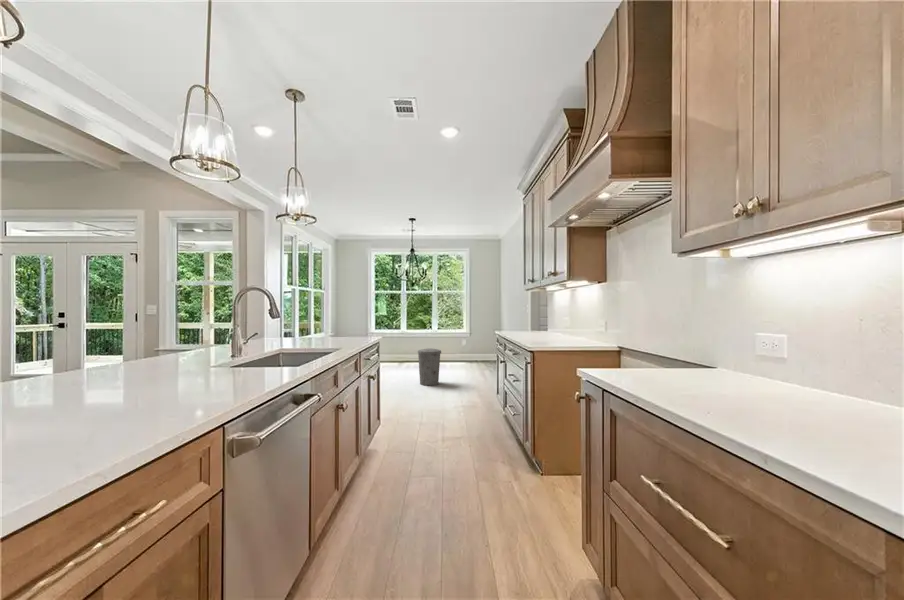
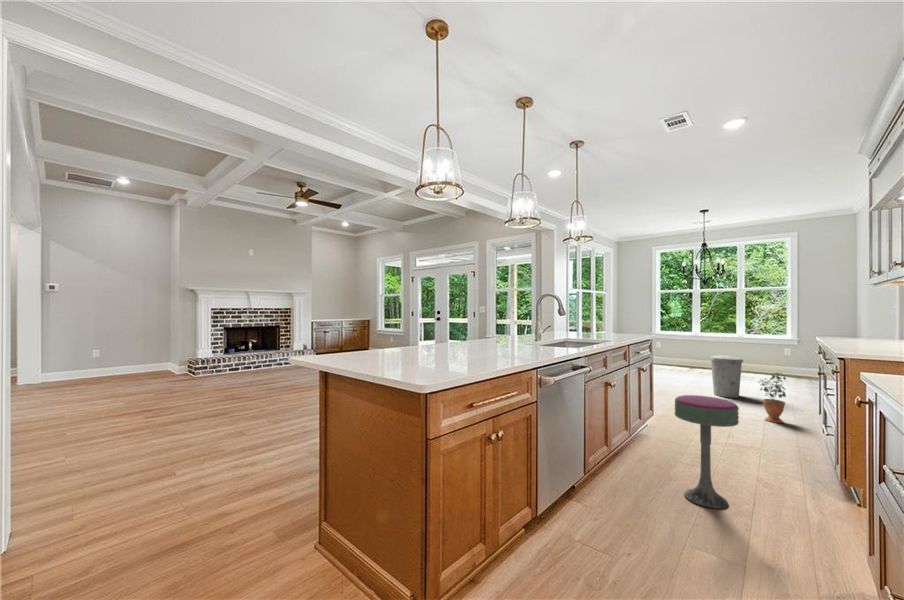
potted plant: none [457,359,476,404] -> present [759,373,786,423]
bar stool: none [414,403,473,532] -> present [675,395,739,508]

